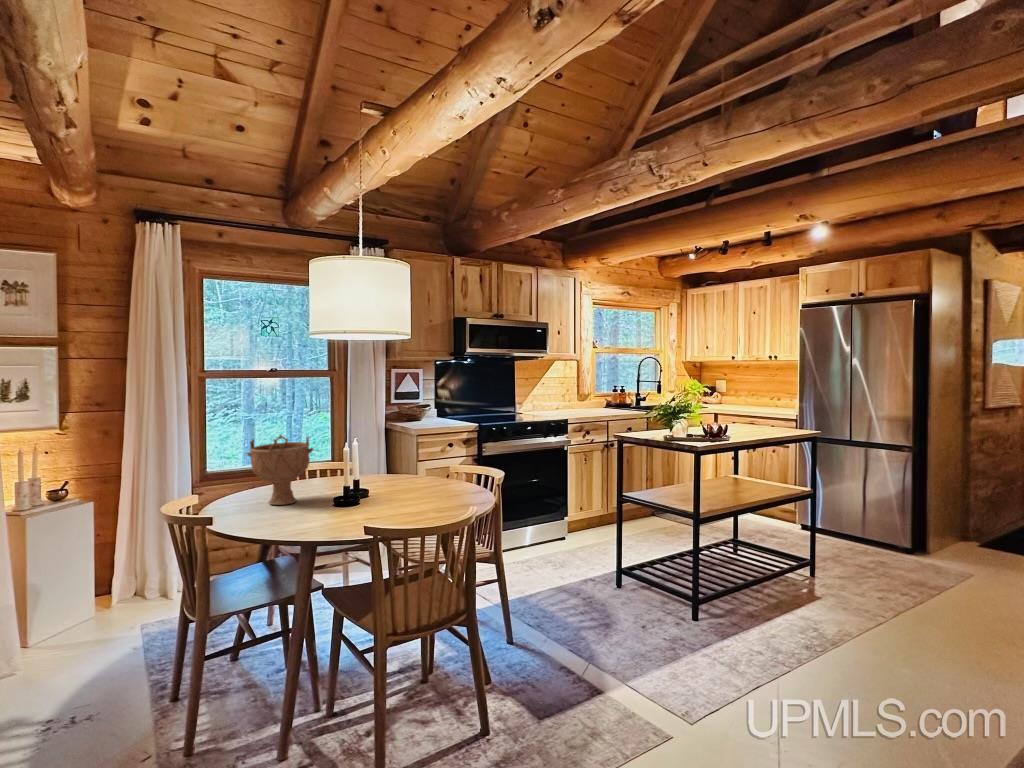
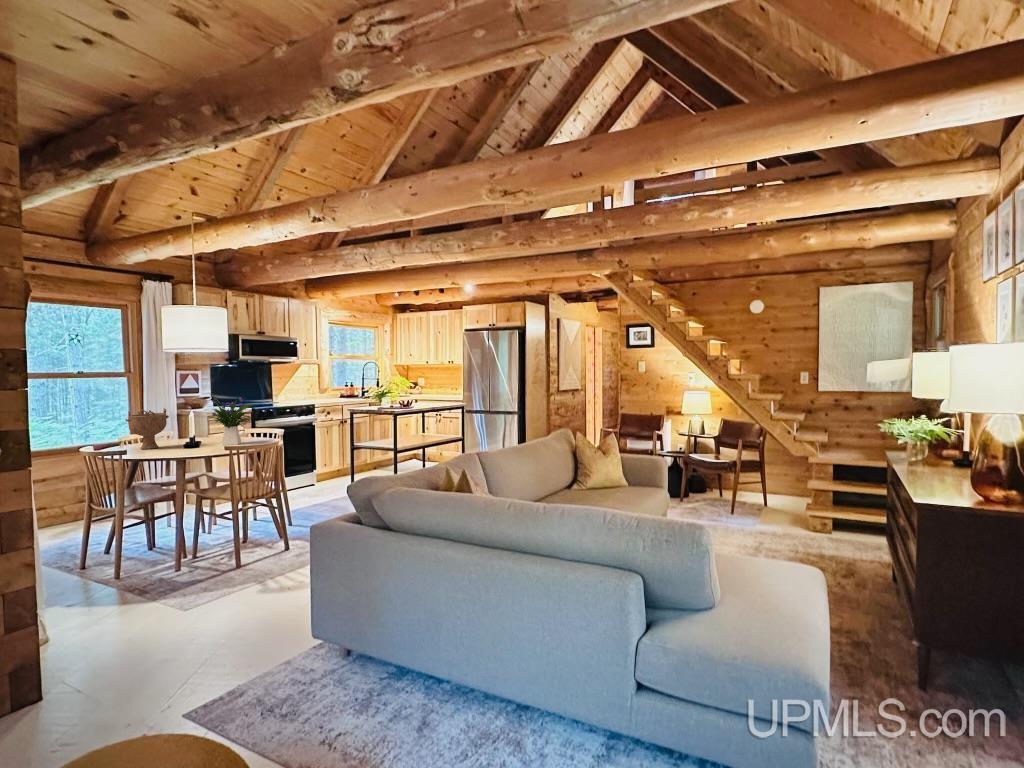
flower arrangement: none [354,415,445,509] -> present [208,395,254,445]

